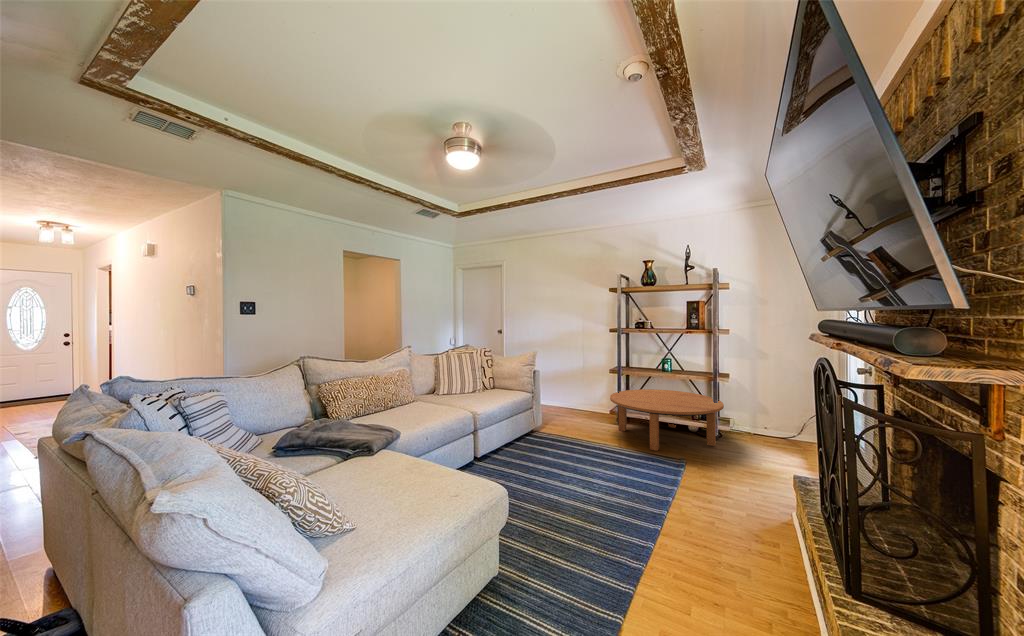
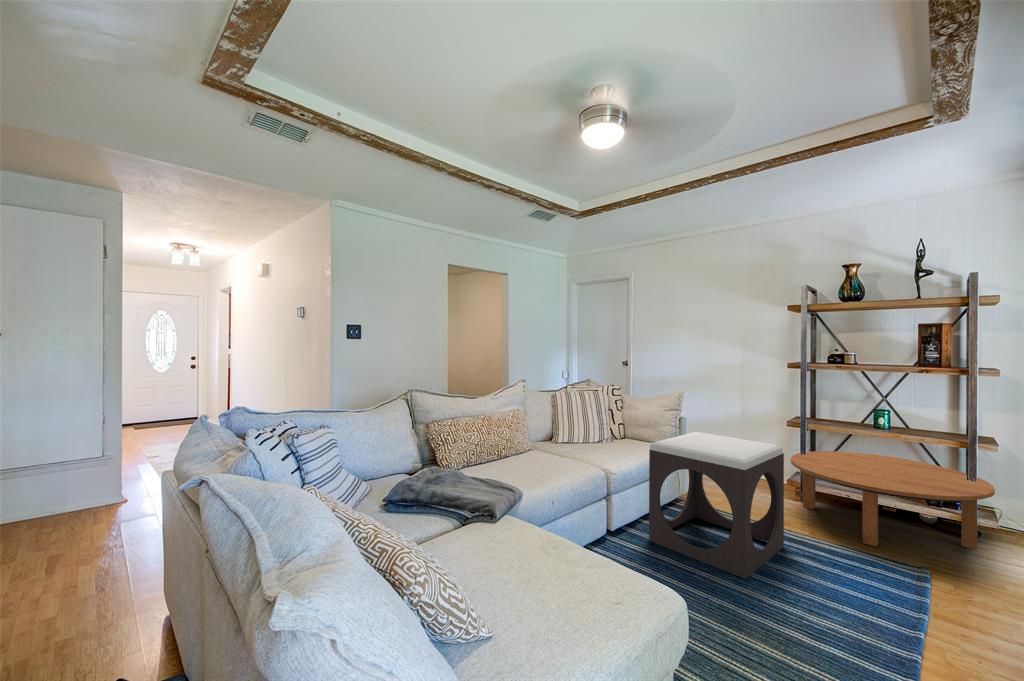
footstool: none [506,380,600,481] -> present [649,432,784,579]

